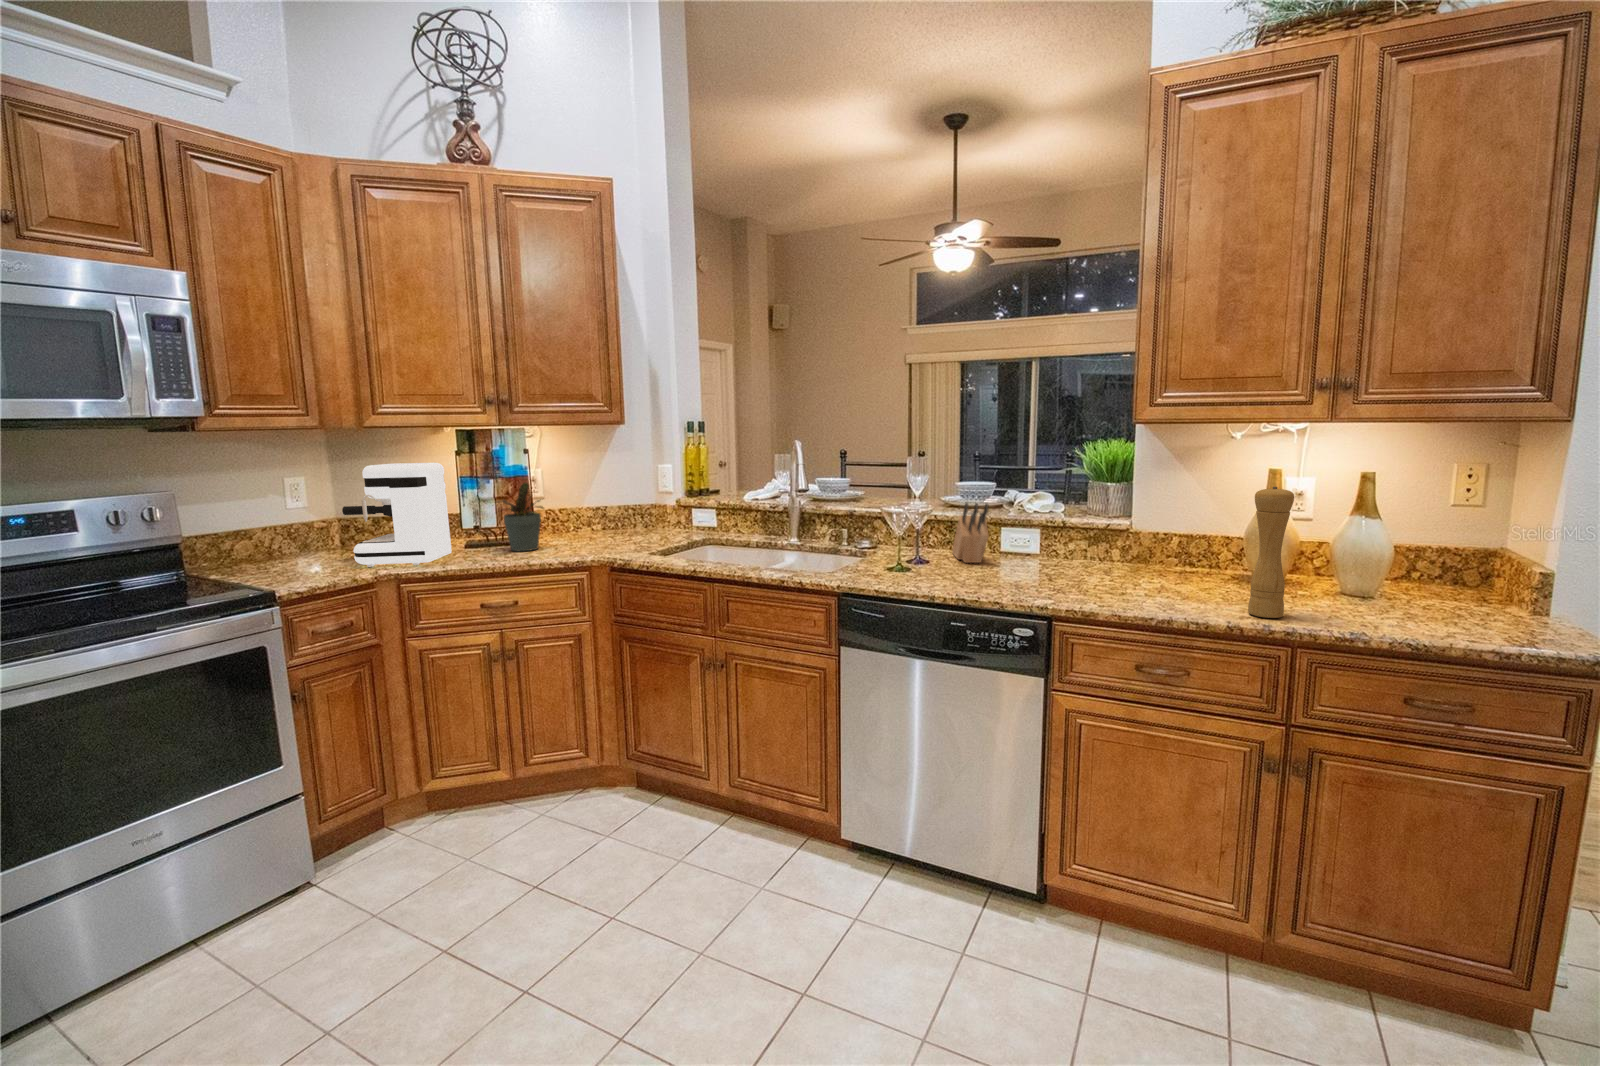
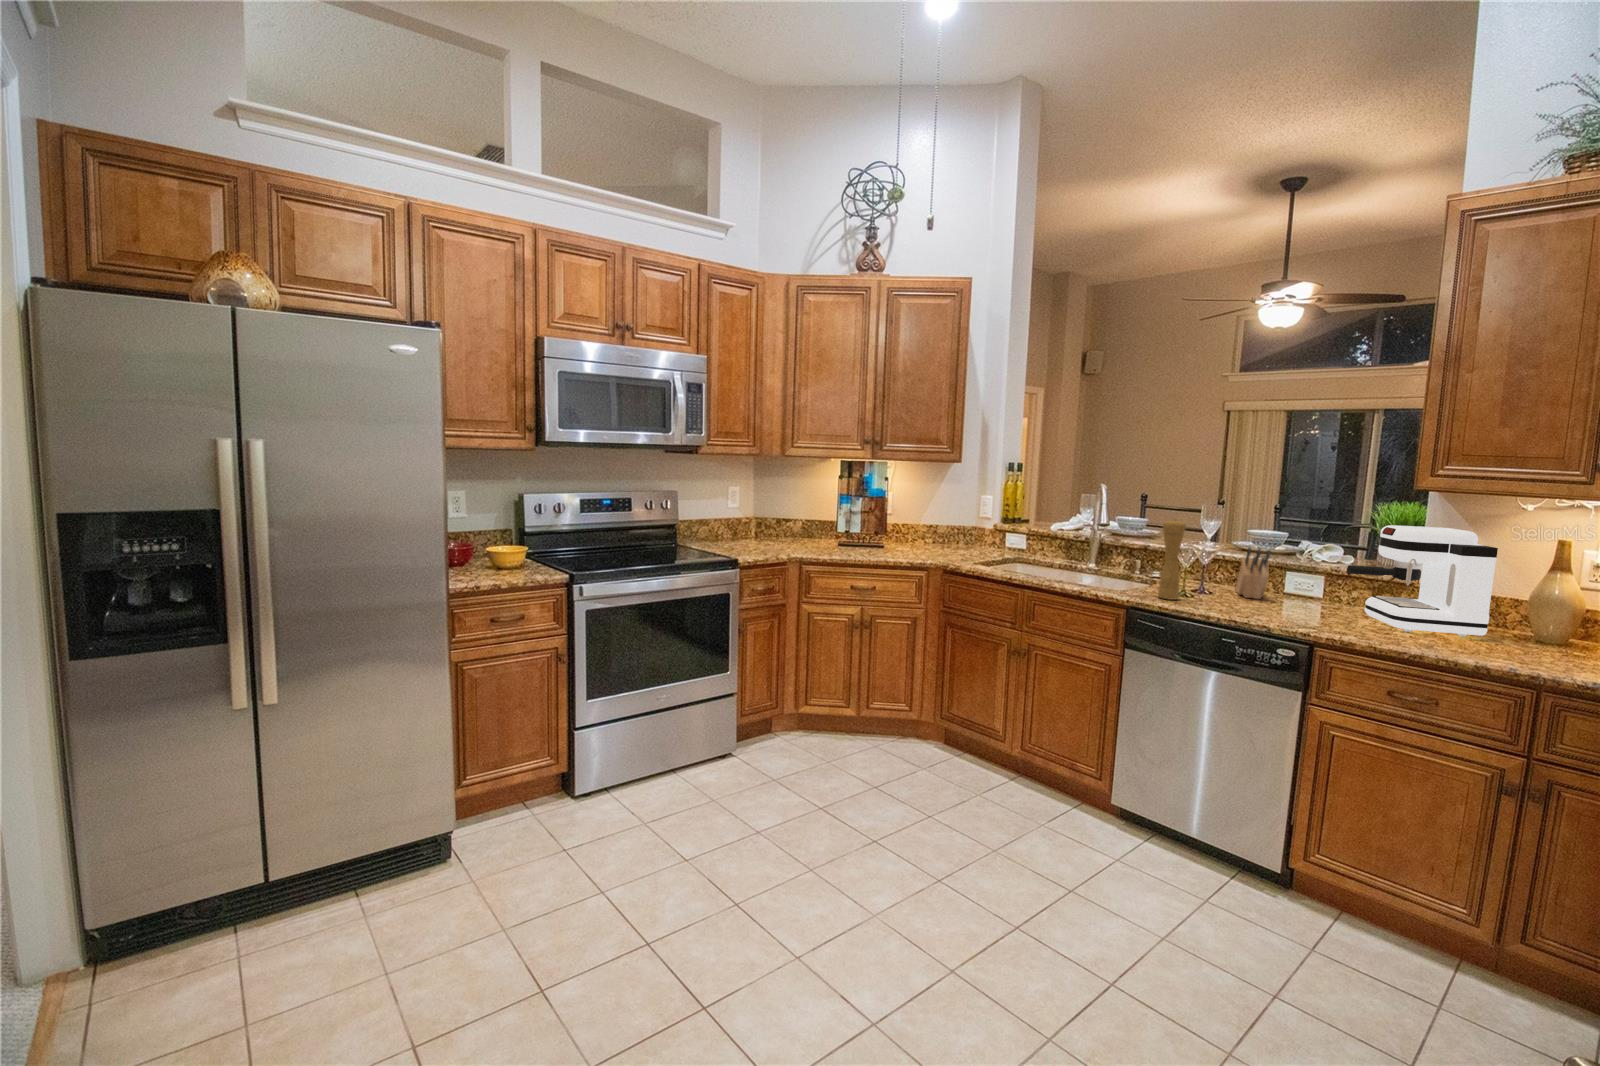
coffee maker: present [342,463,452,567] -> present [1347,525,1498,637]
potted plant: present [498,483,544,551] -> none [862,503,899,552]
pepper mill: present [1248,487,1294,618] -> present [1158,520,1186,600]

